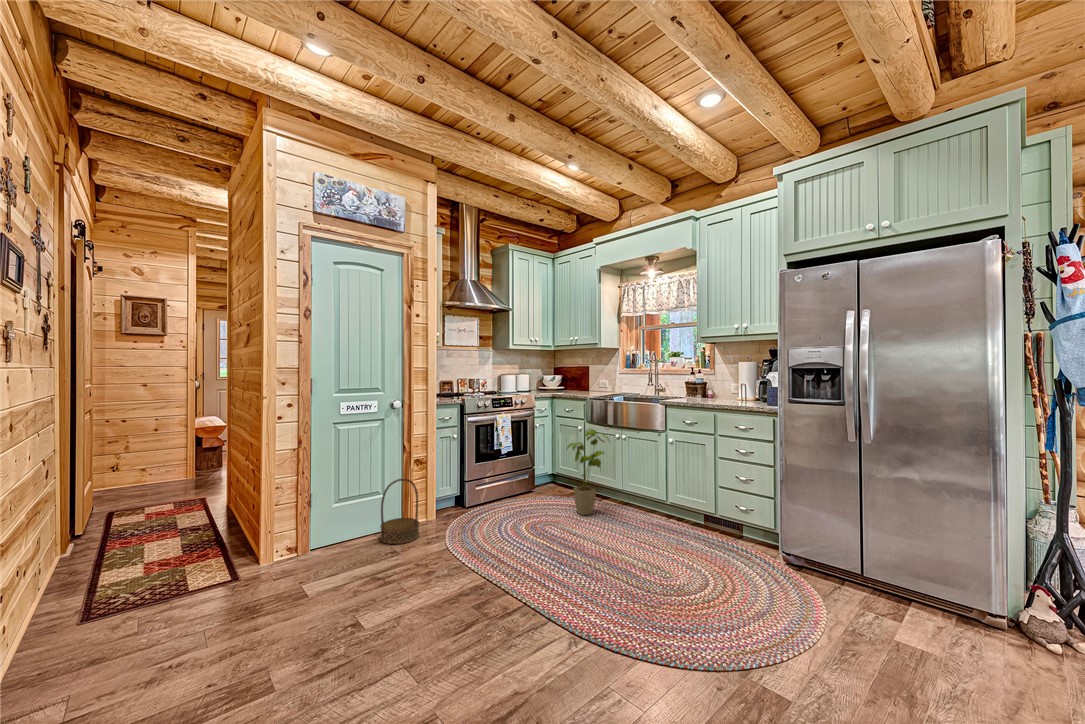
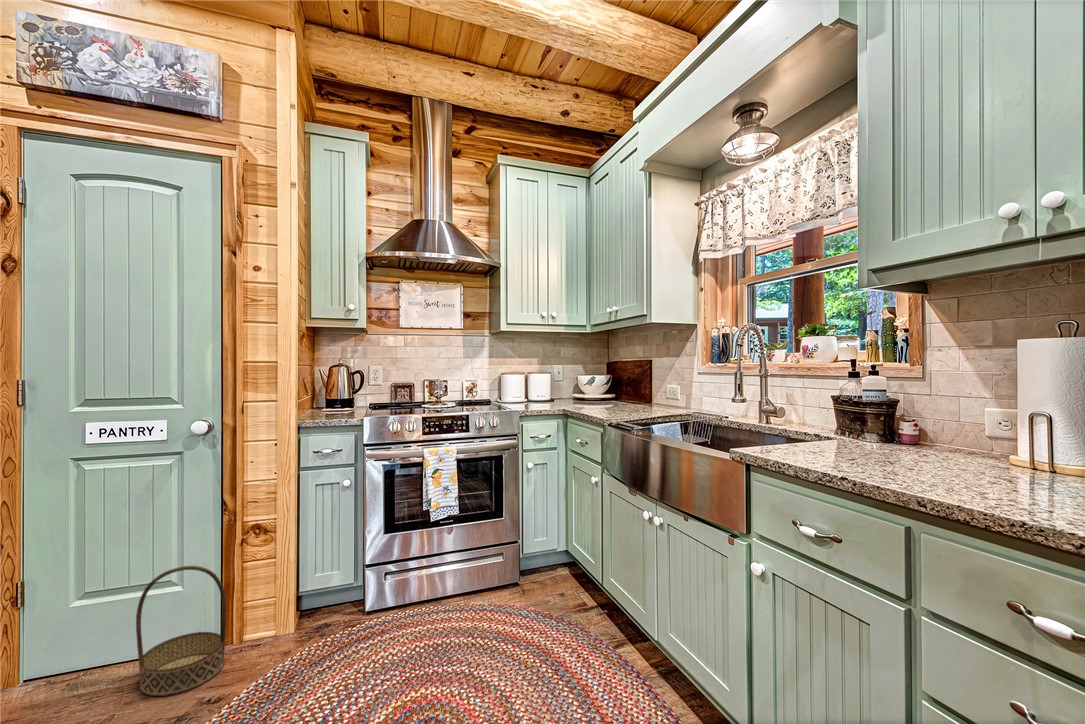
house plant: present [567,429,609,515] -> none [522,488,613,671]

